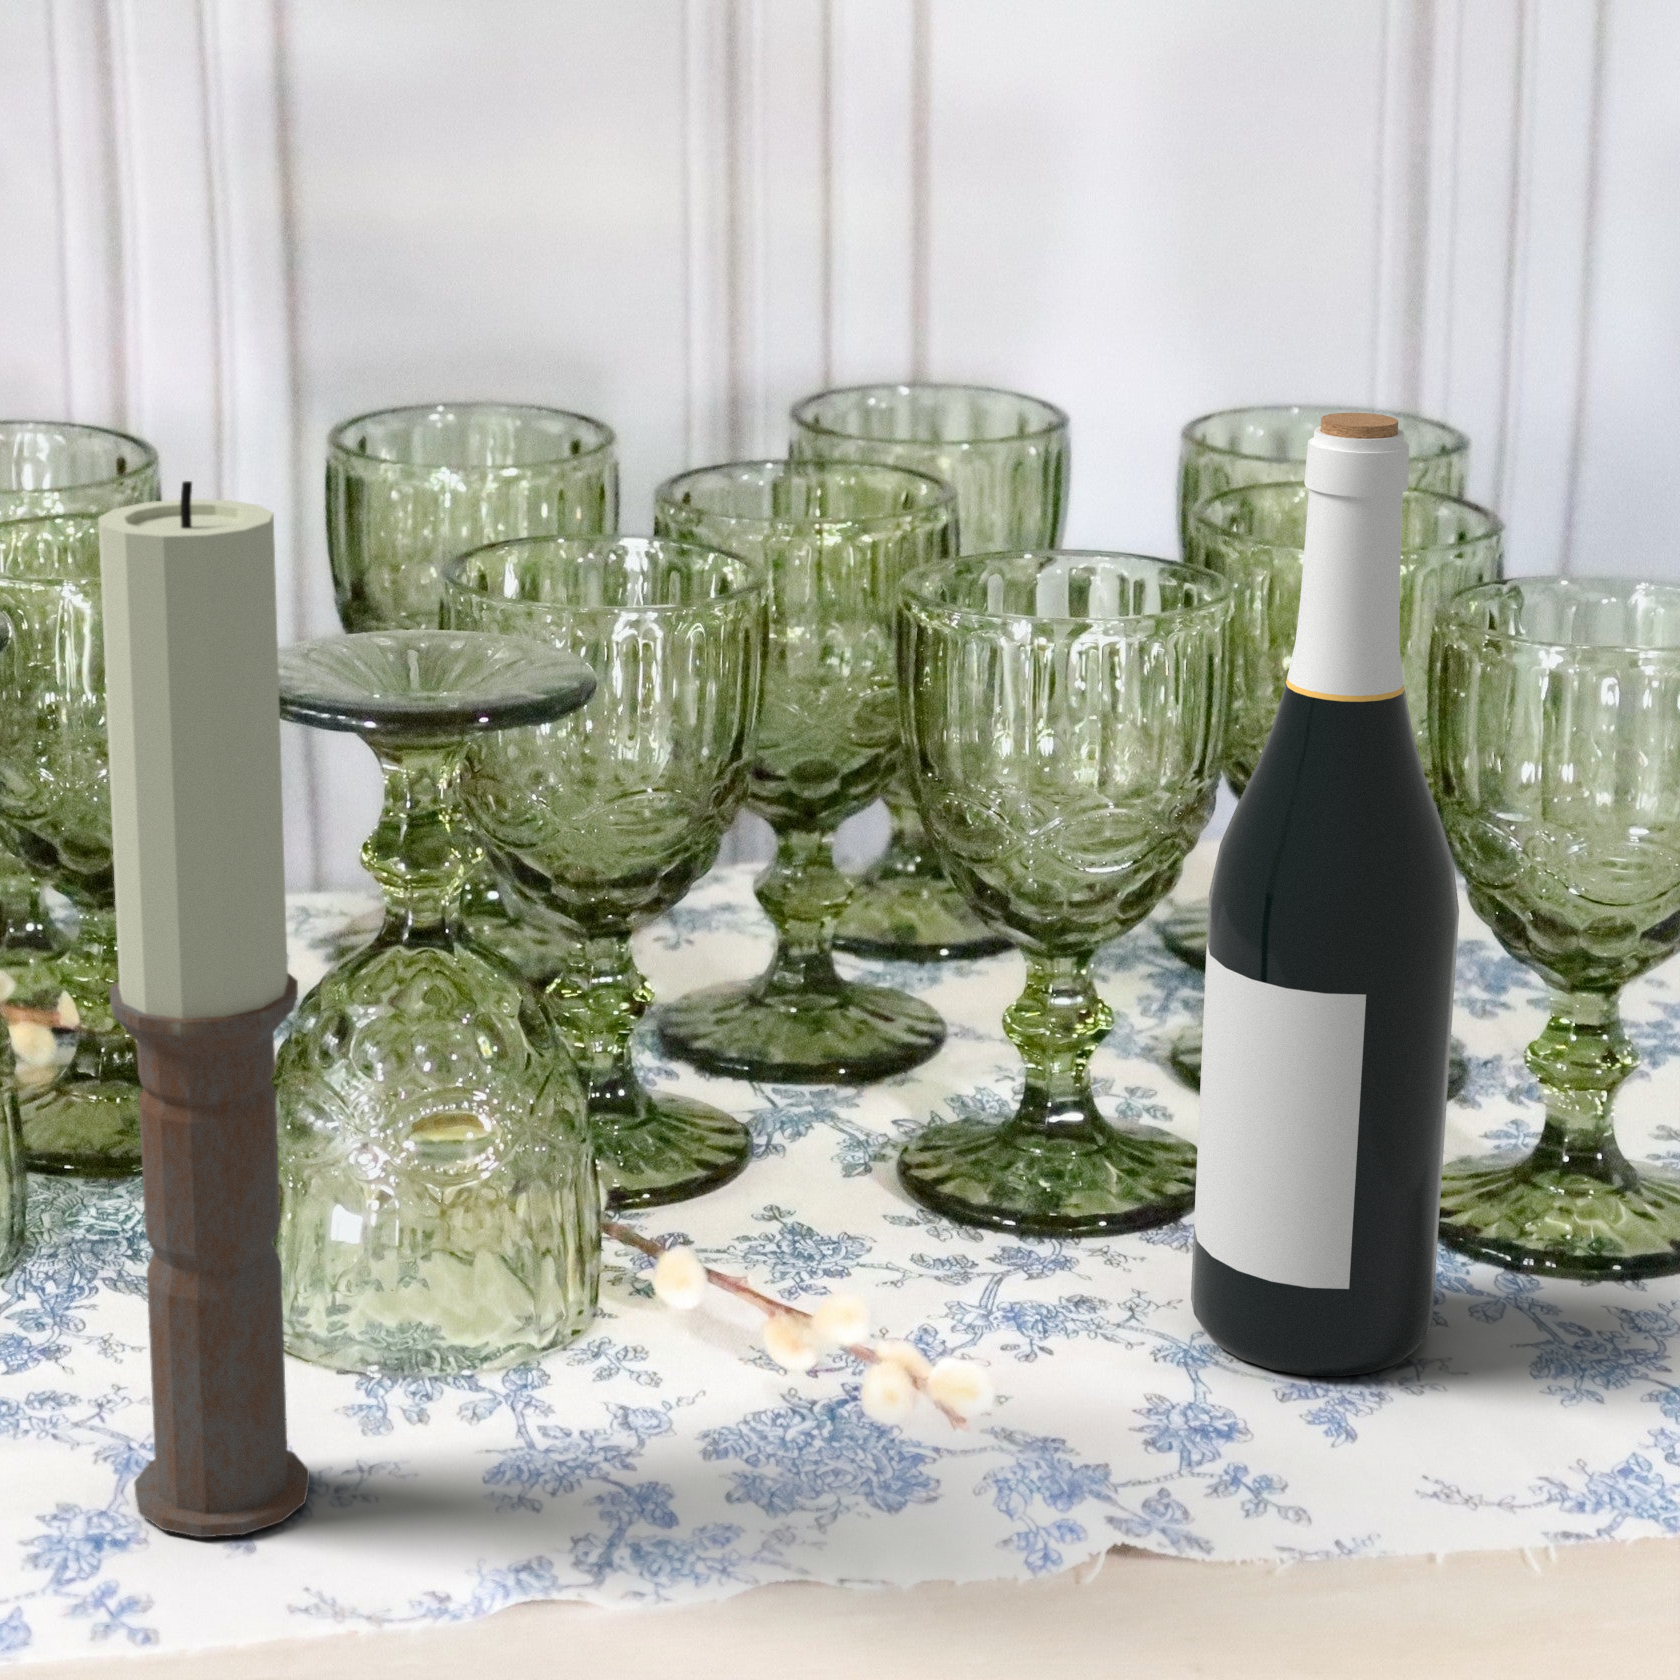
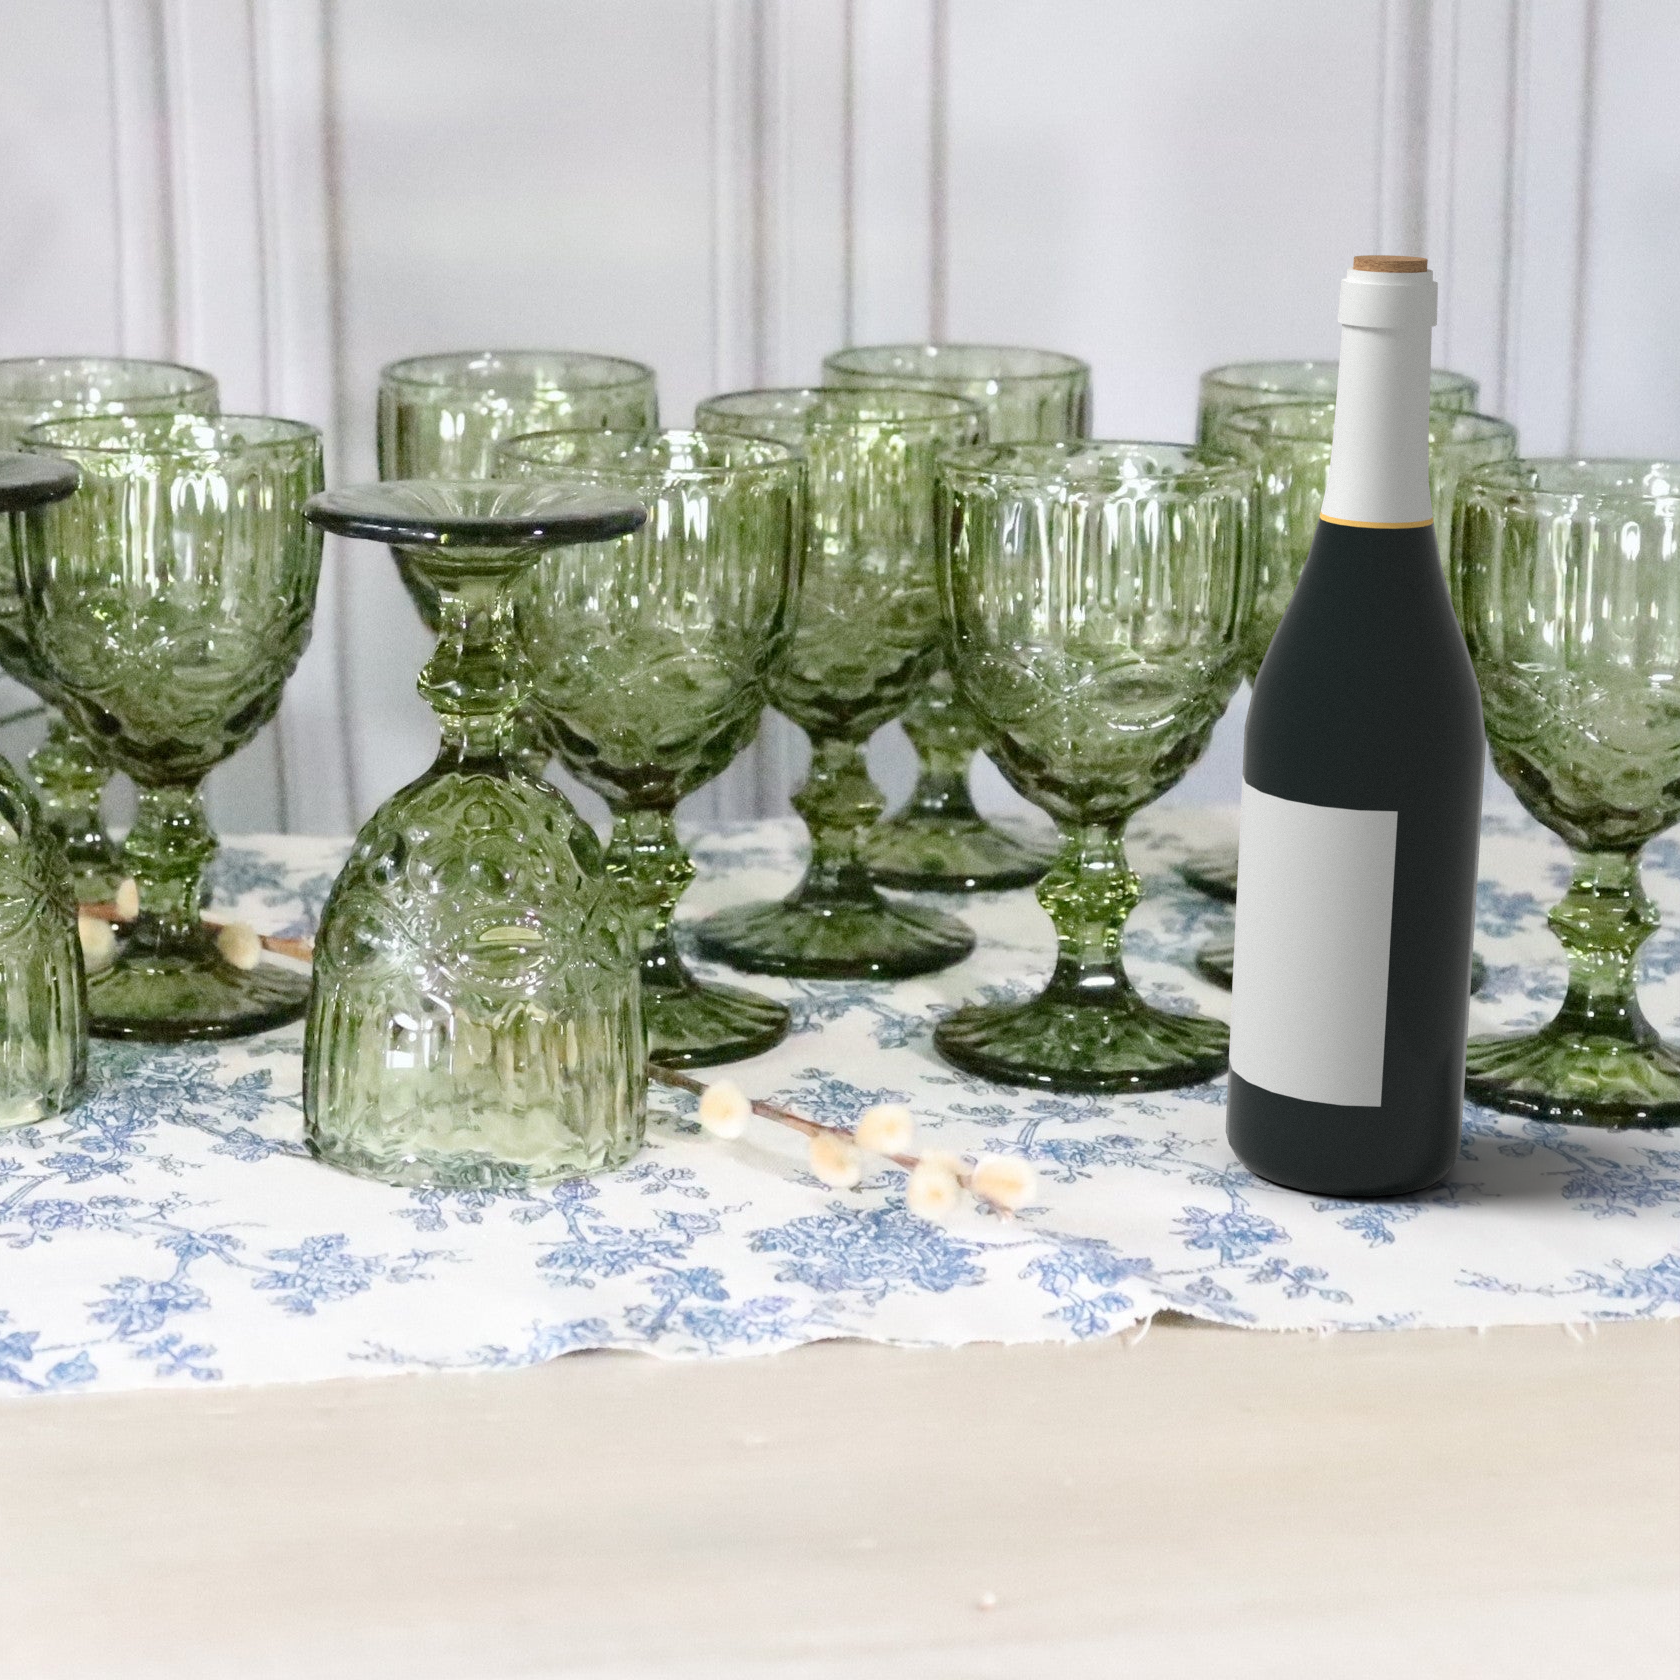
candle: present [98,481,310,1537] -> none [186,258,369,1306]

